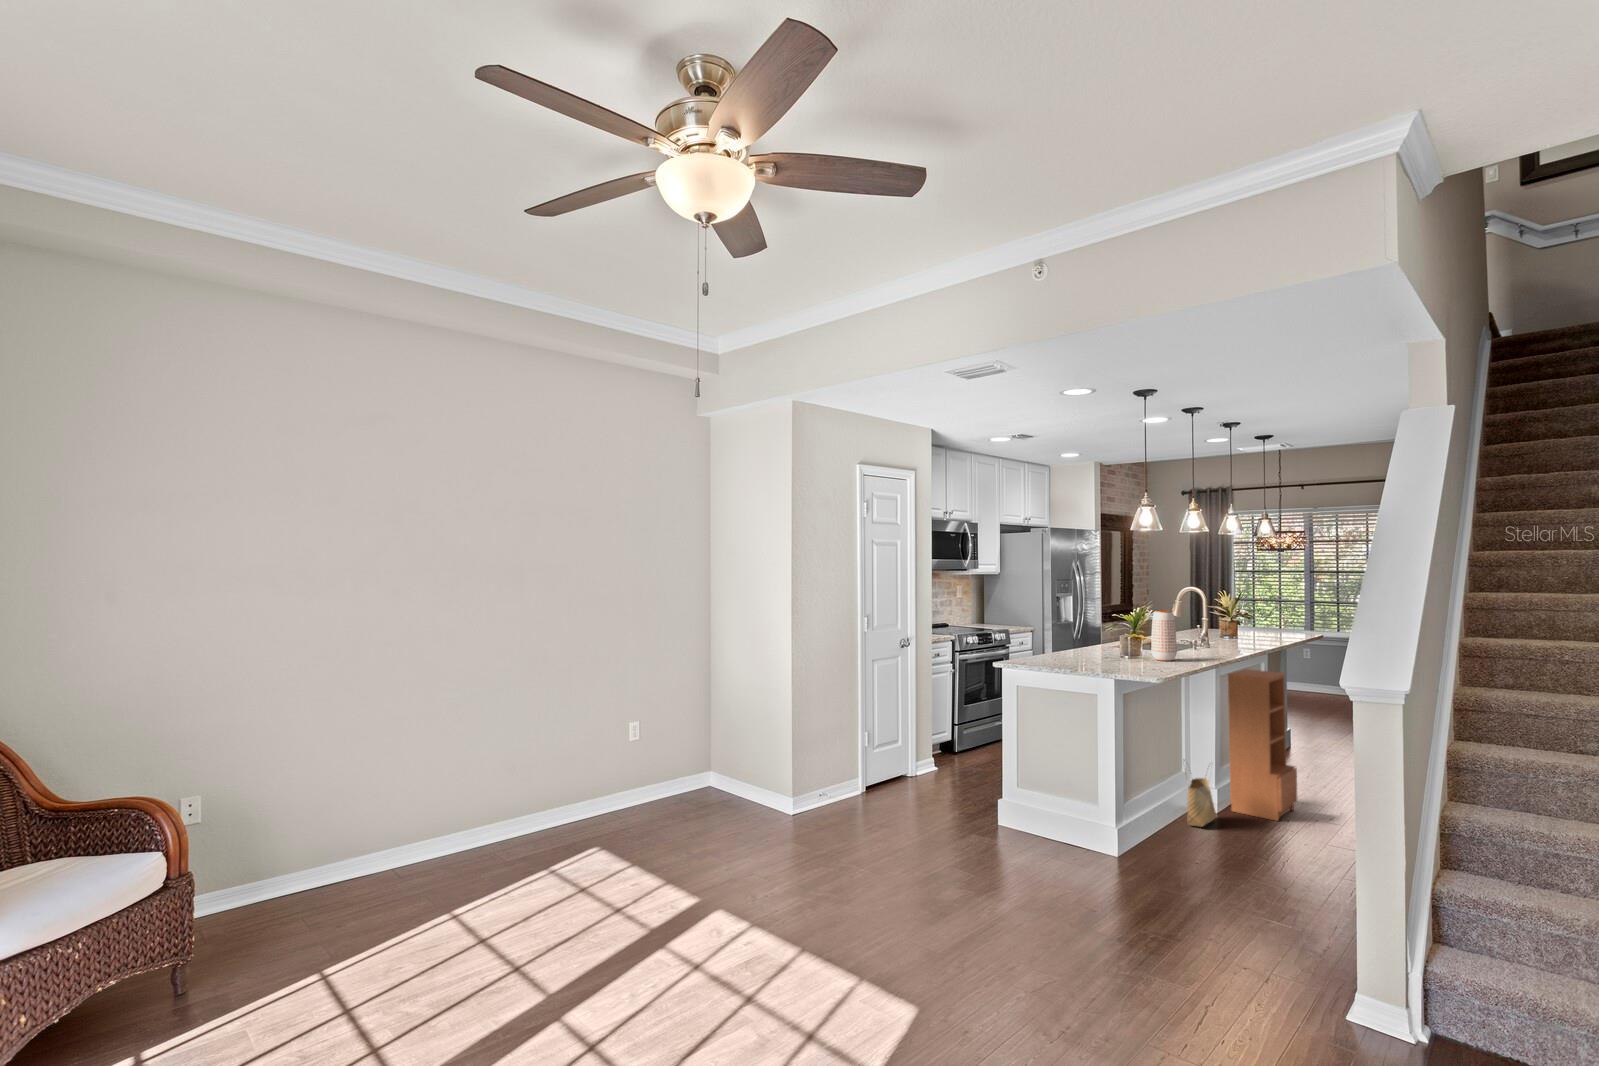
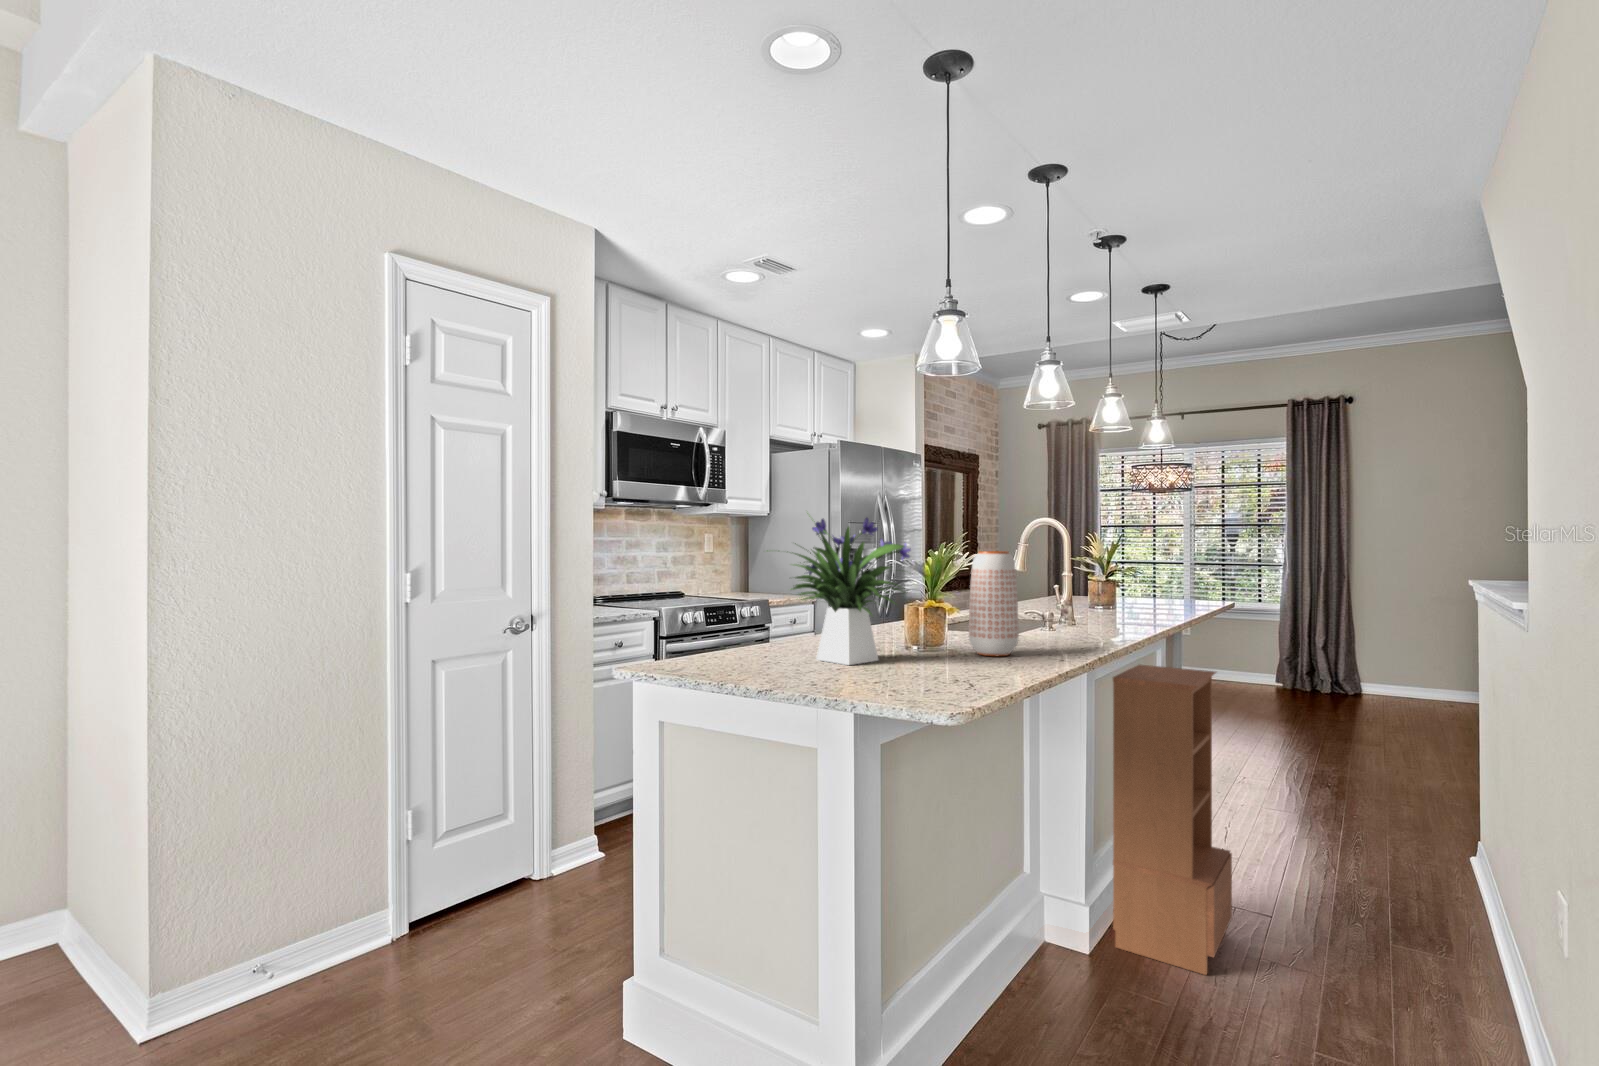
flower arrangement: none [1052,591,1126,663] -> present [791,513,911,665]
woven basket: present [1184,760,1216,827] -> none [1028,859,1091,1017]

